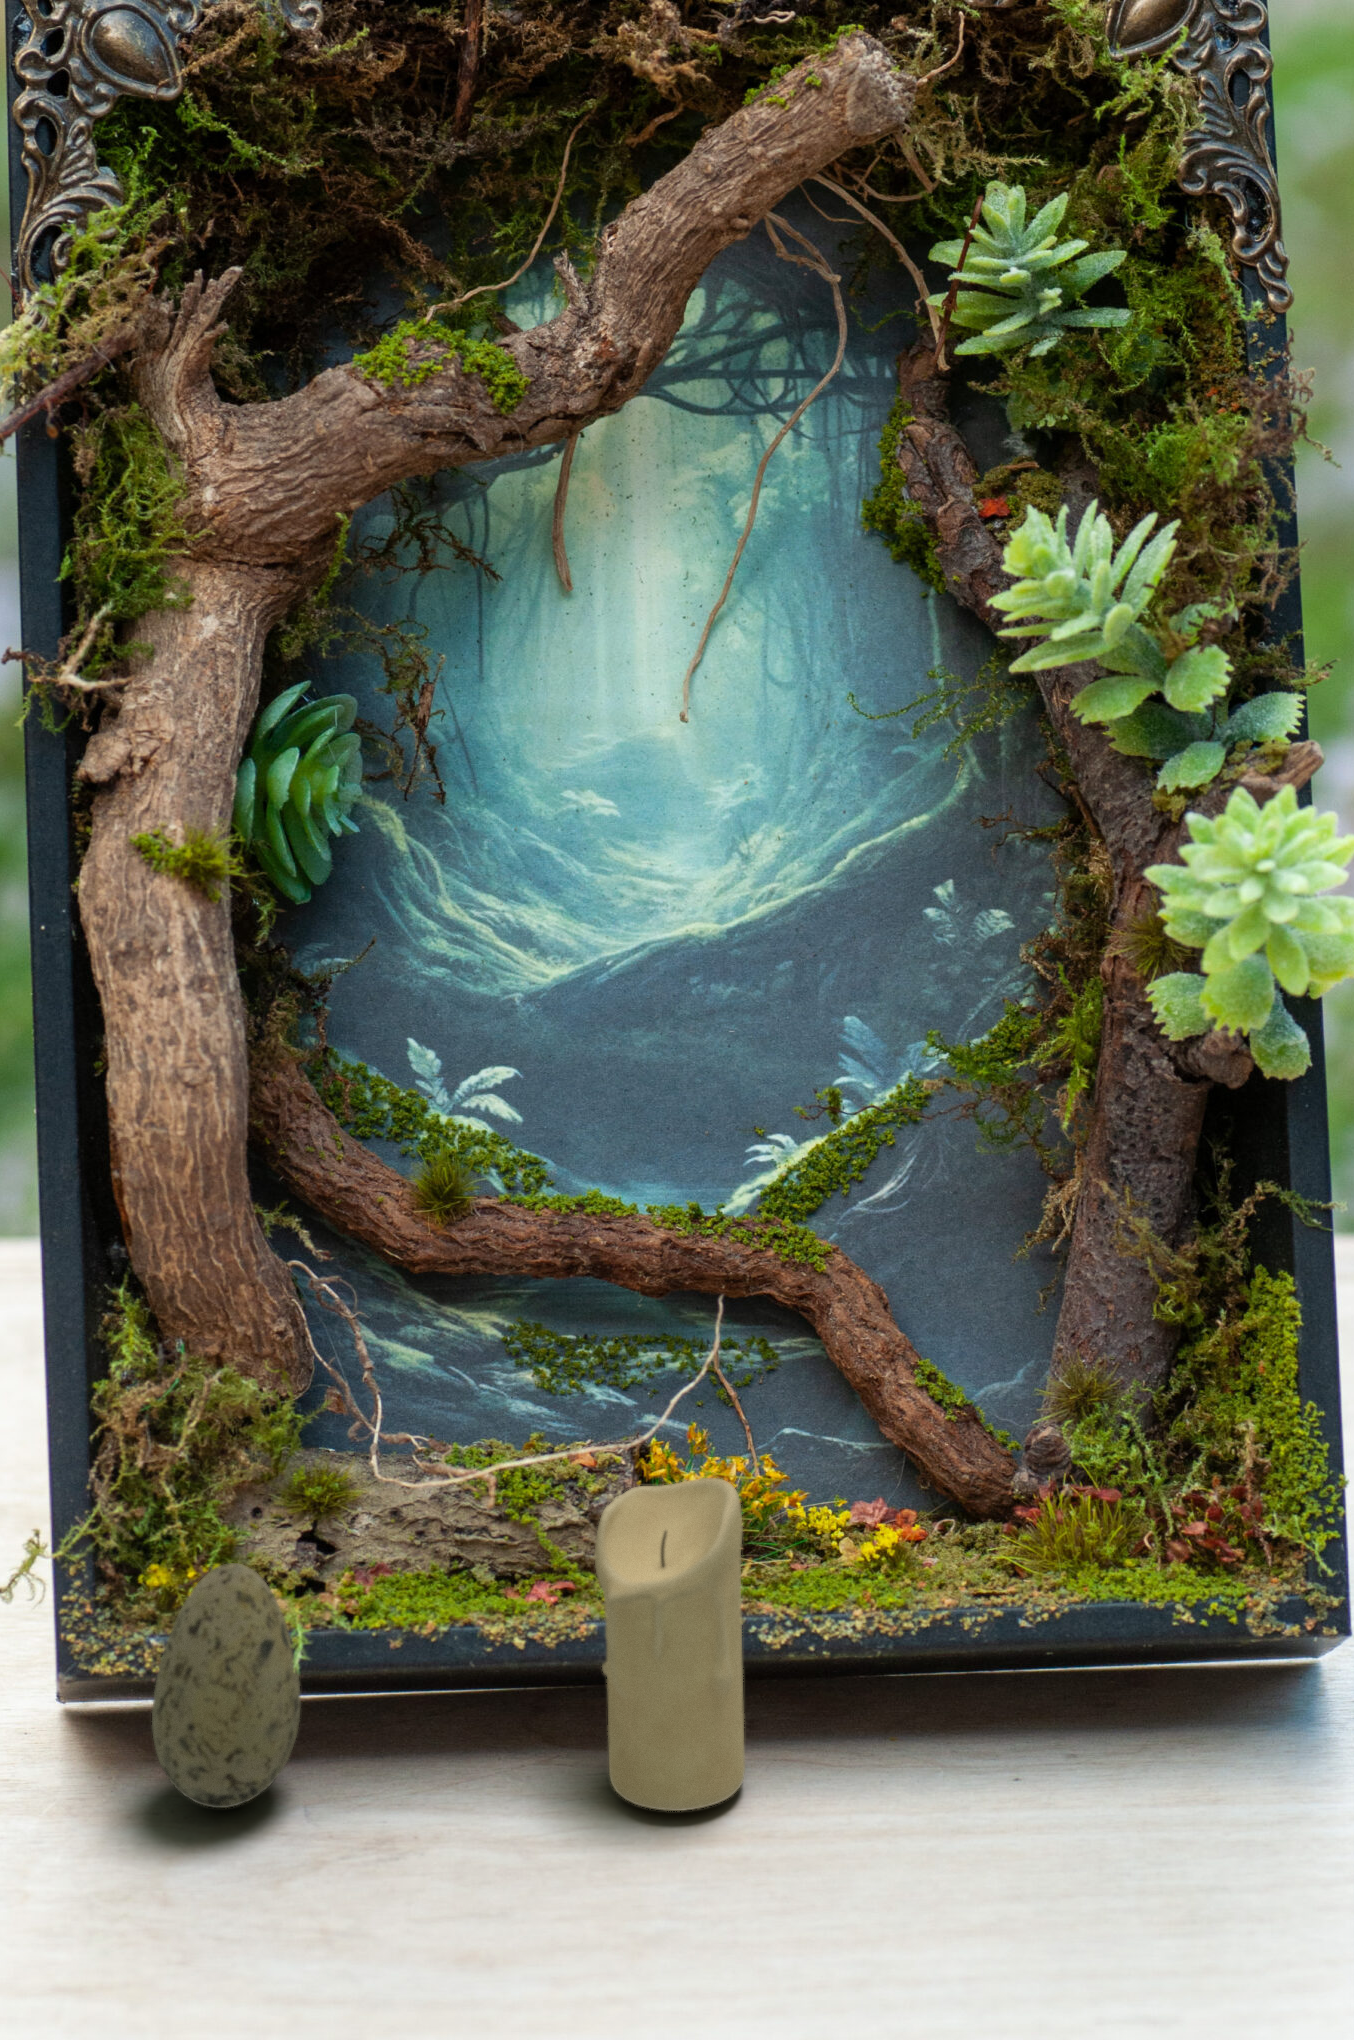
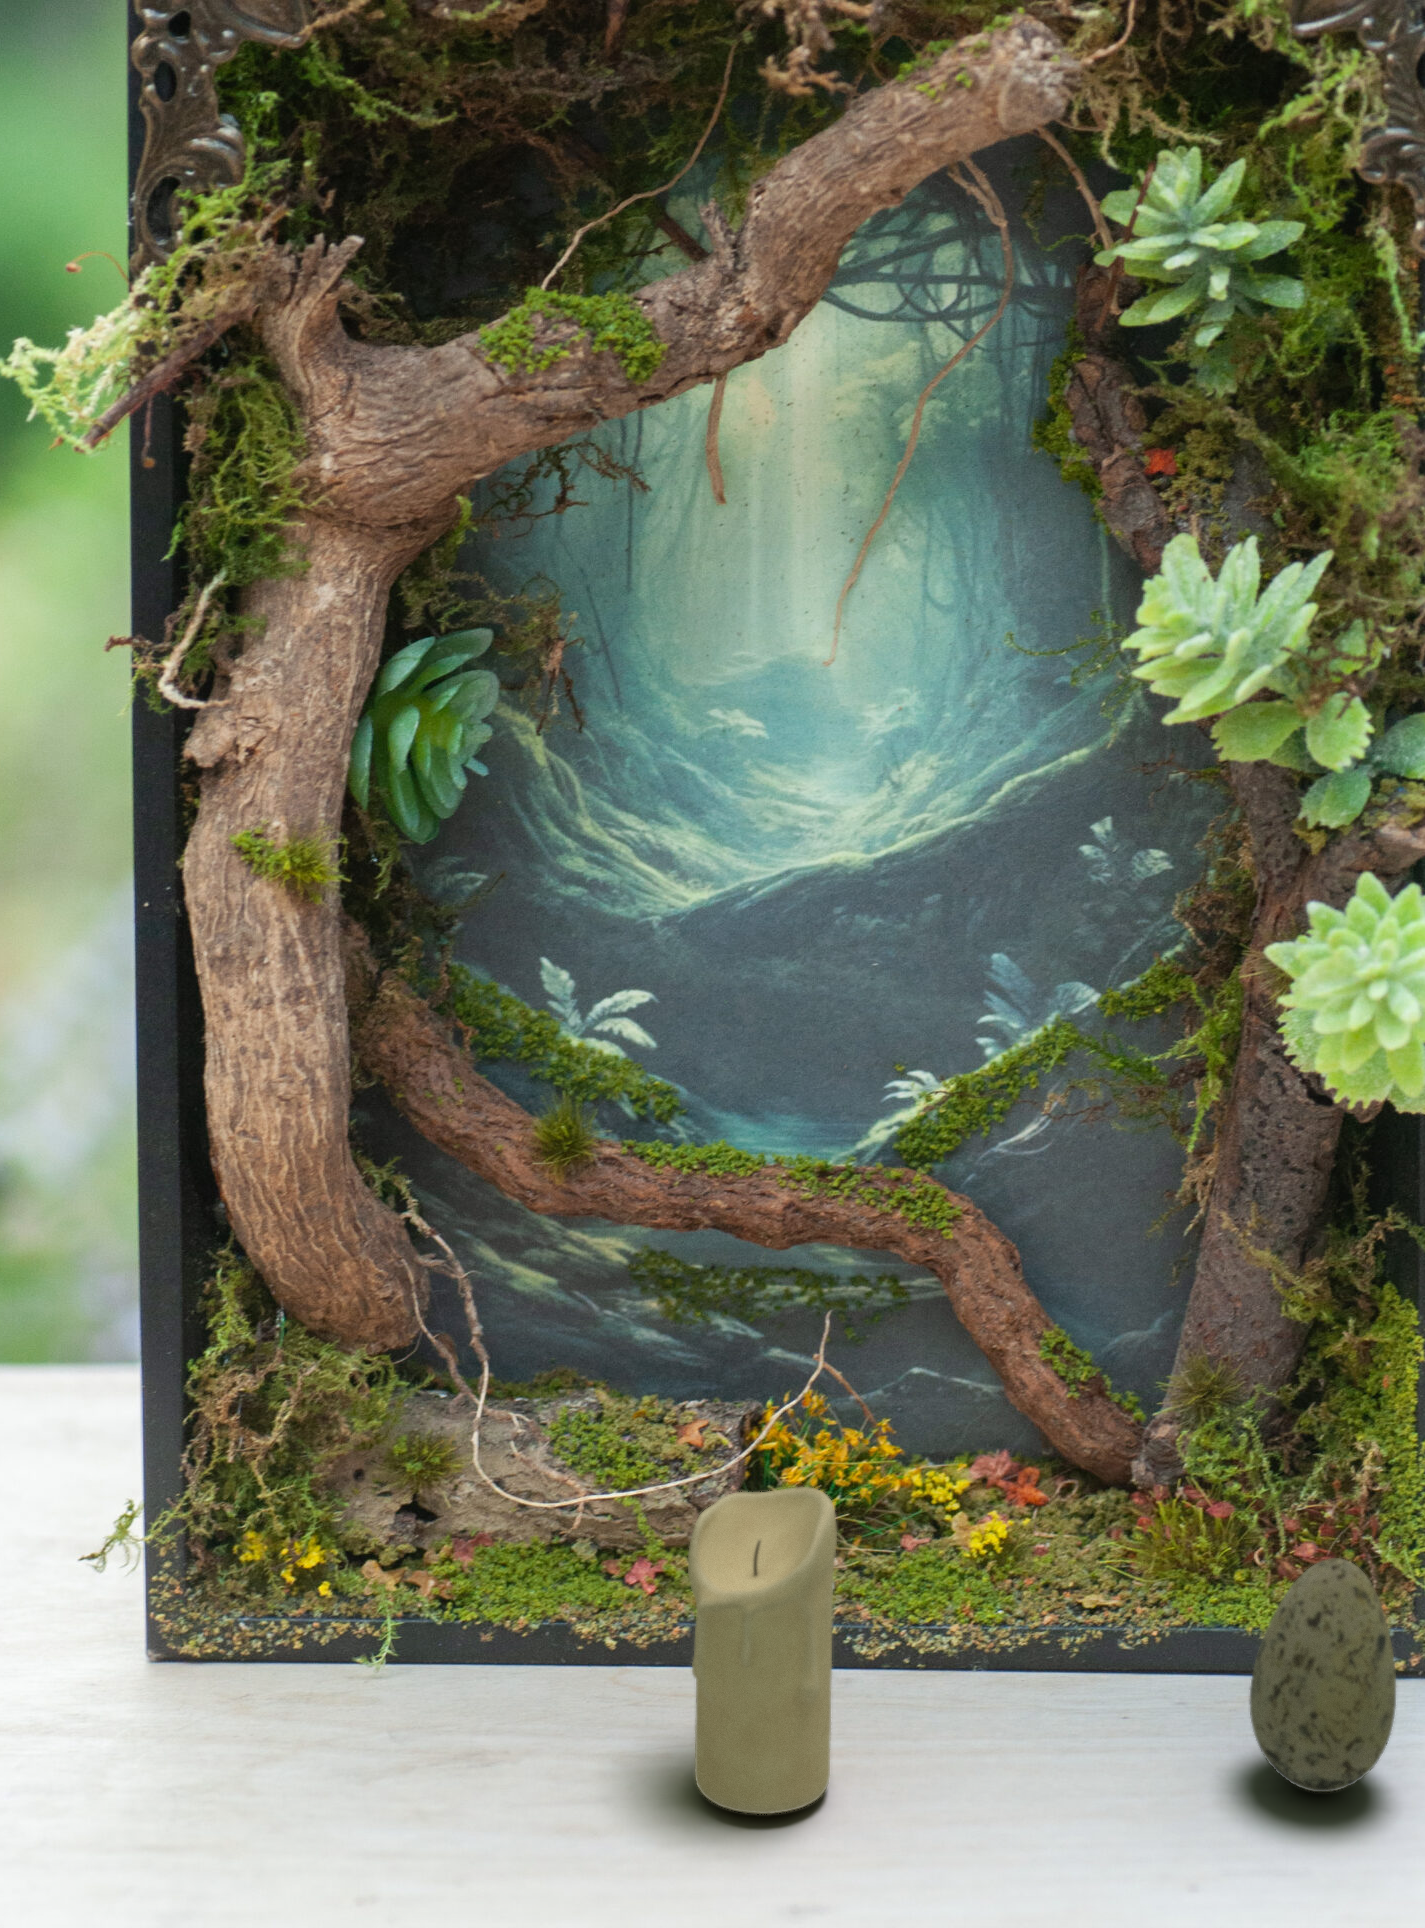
decorative egg: present [152,1563,300,1808] -> present [1250,1558,1396,1792]

